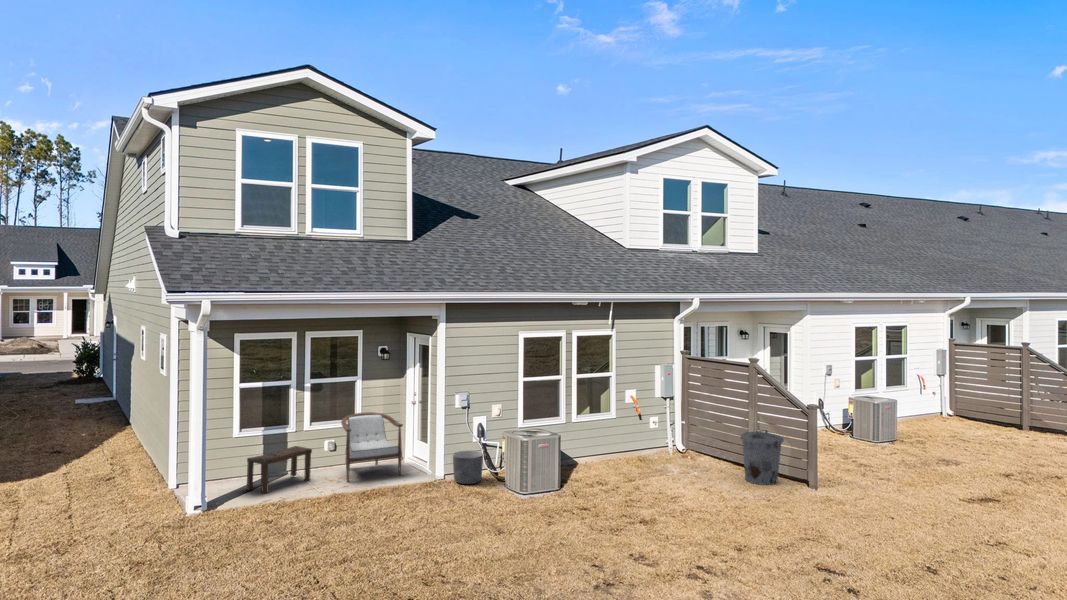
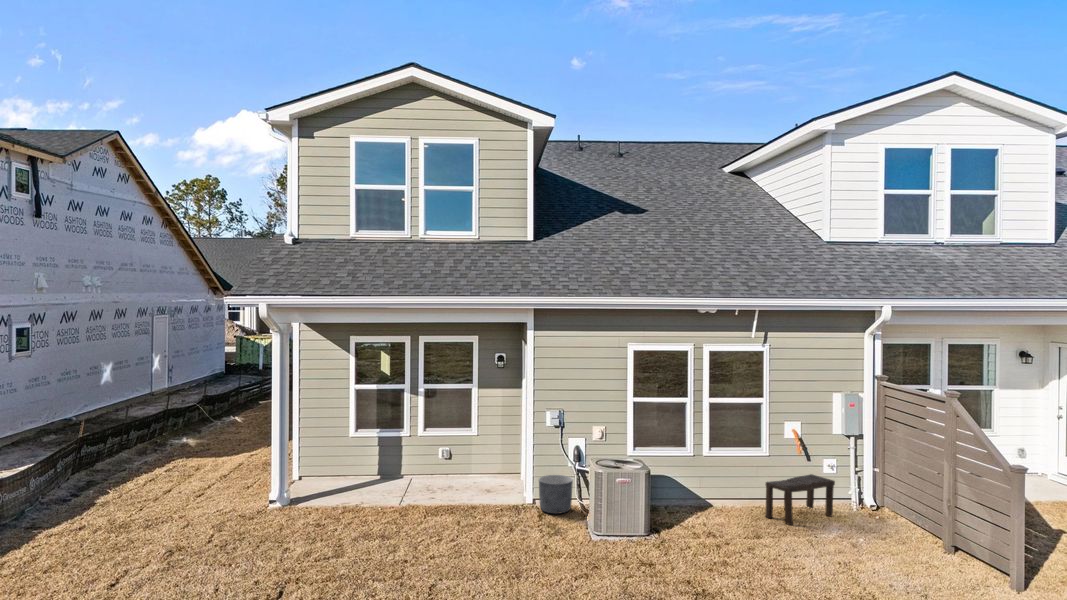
armchair: present [341,412,403,482] -> none [441,422,501,493]
trash can: present [741,430,784,485] -> none [924,499,997,586]
bench: present [247,446,312,493] -> present [765,474,835,525]

